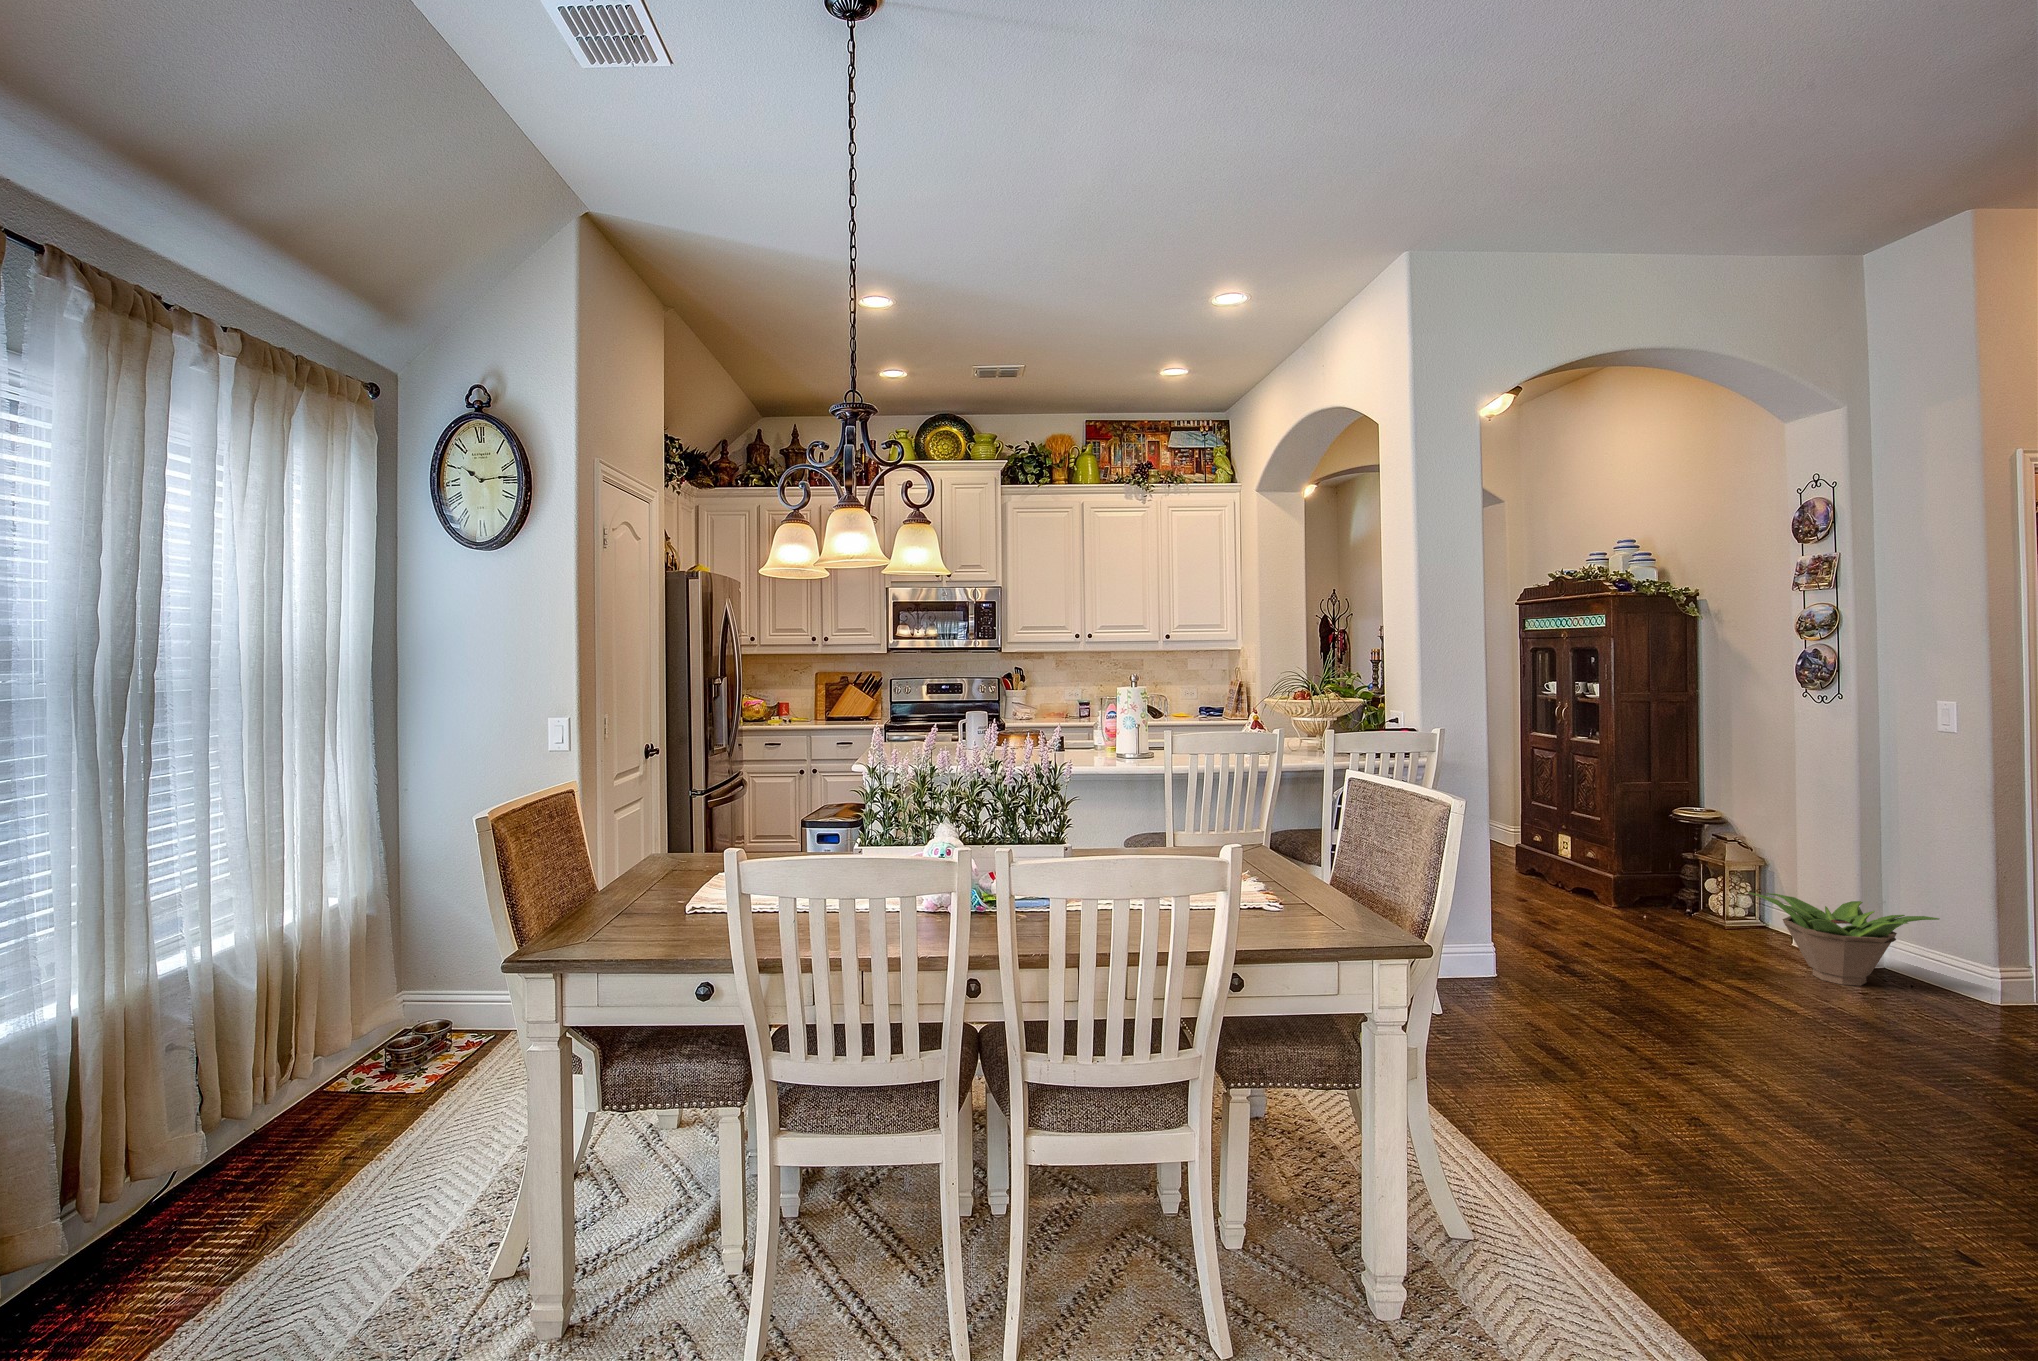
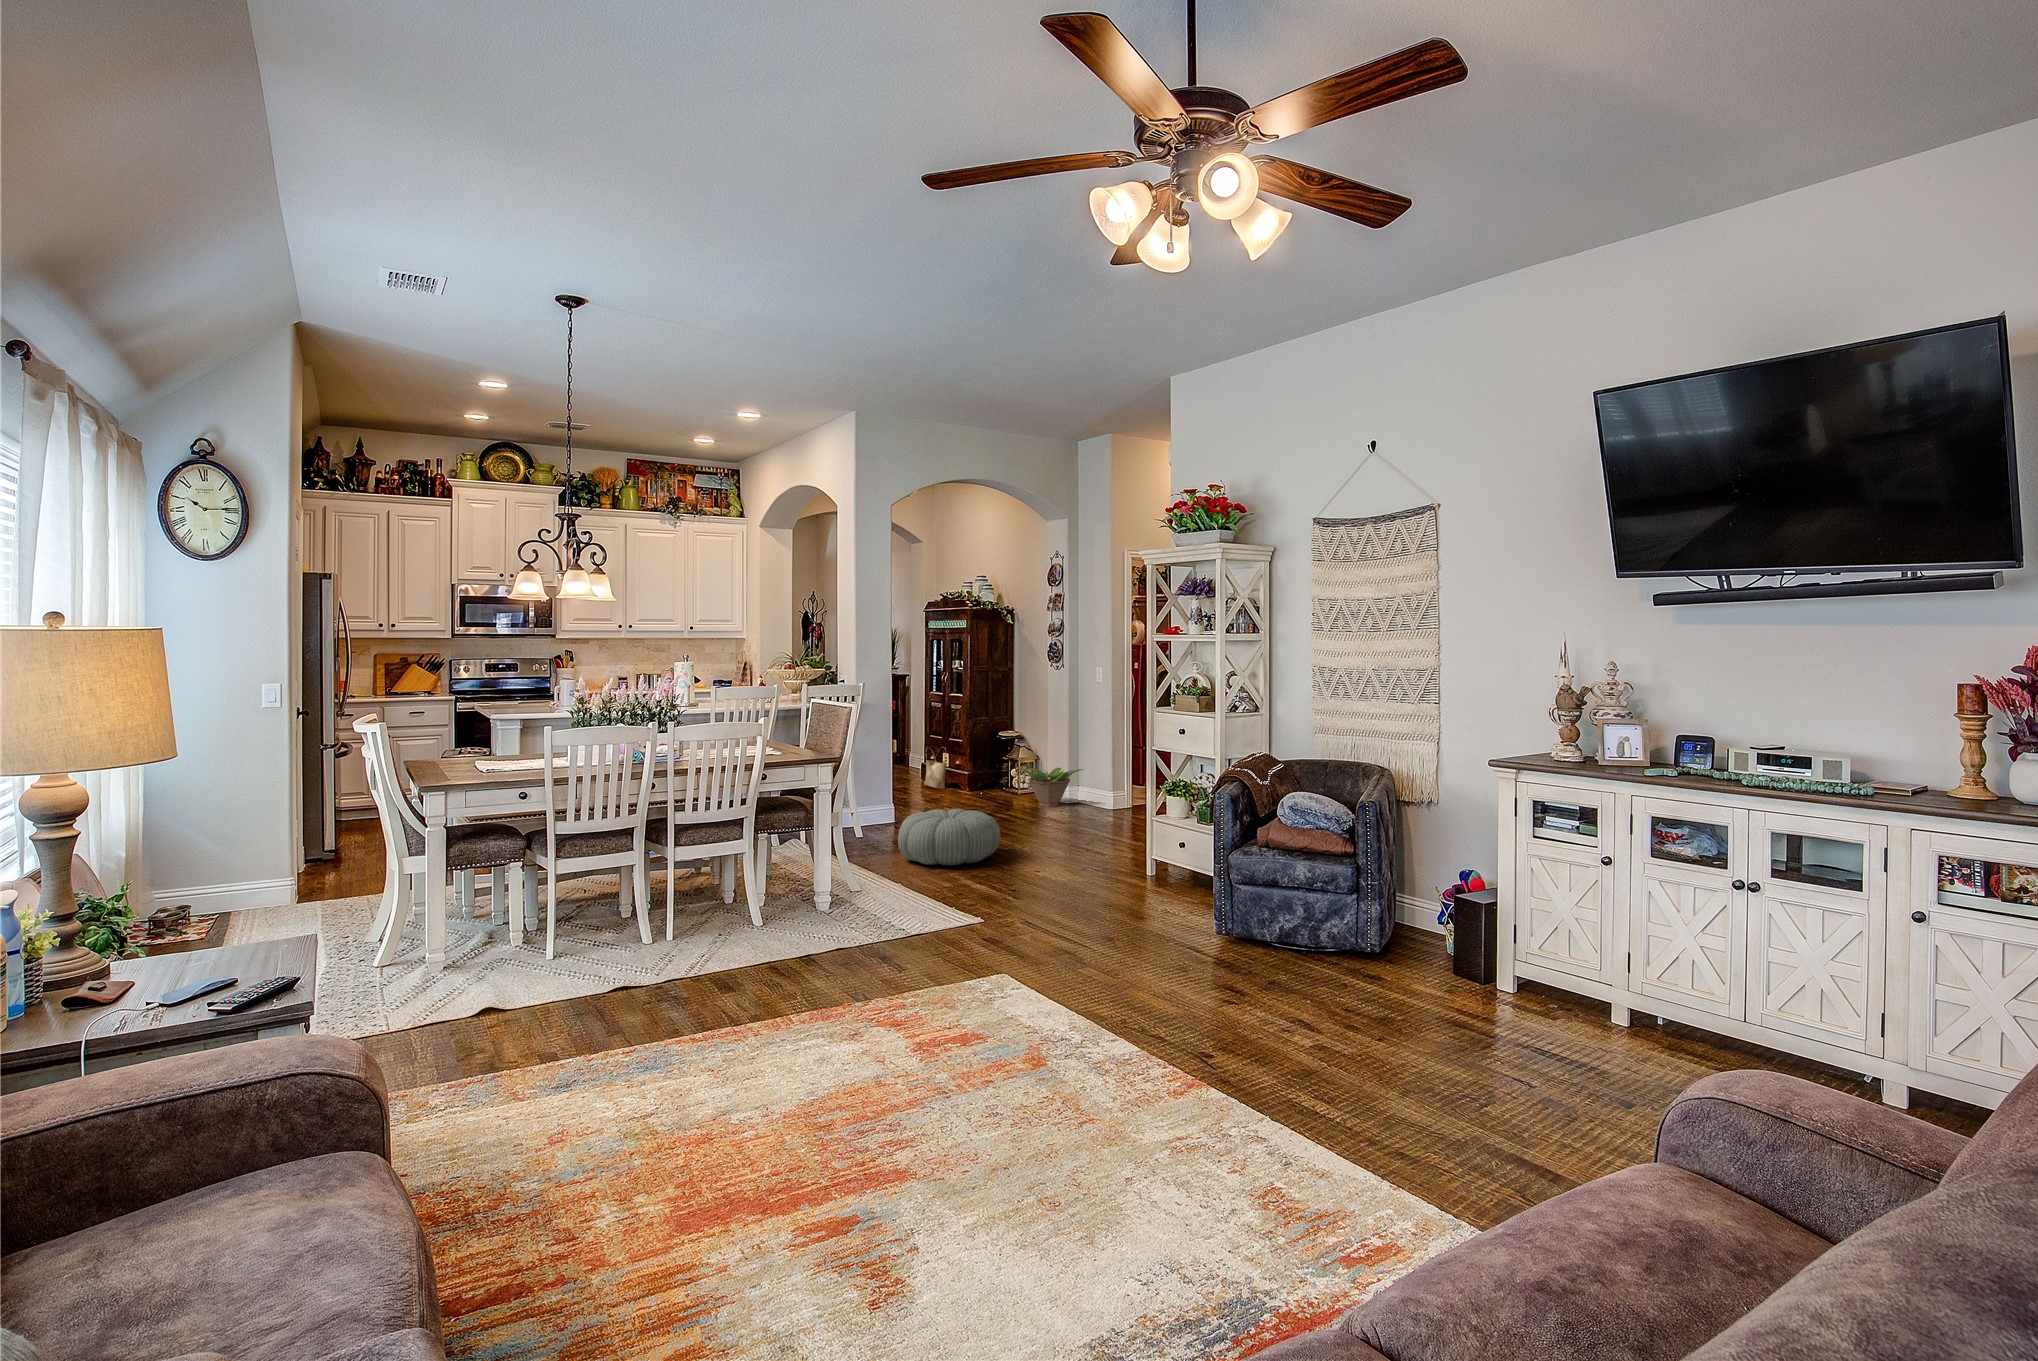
woven basket: none [1528,825,1574,898] -> present [924,754,947,789]
pouf: none [1542,1016,1833,1193] -> present [898,809,1000,865]

